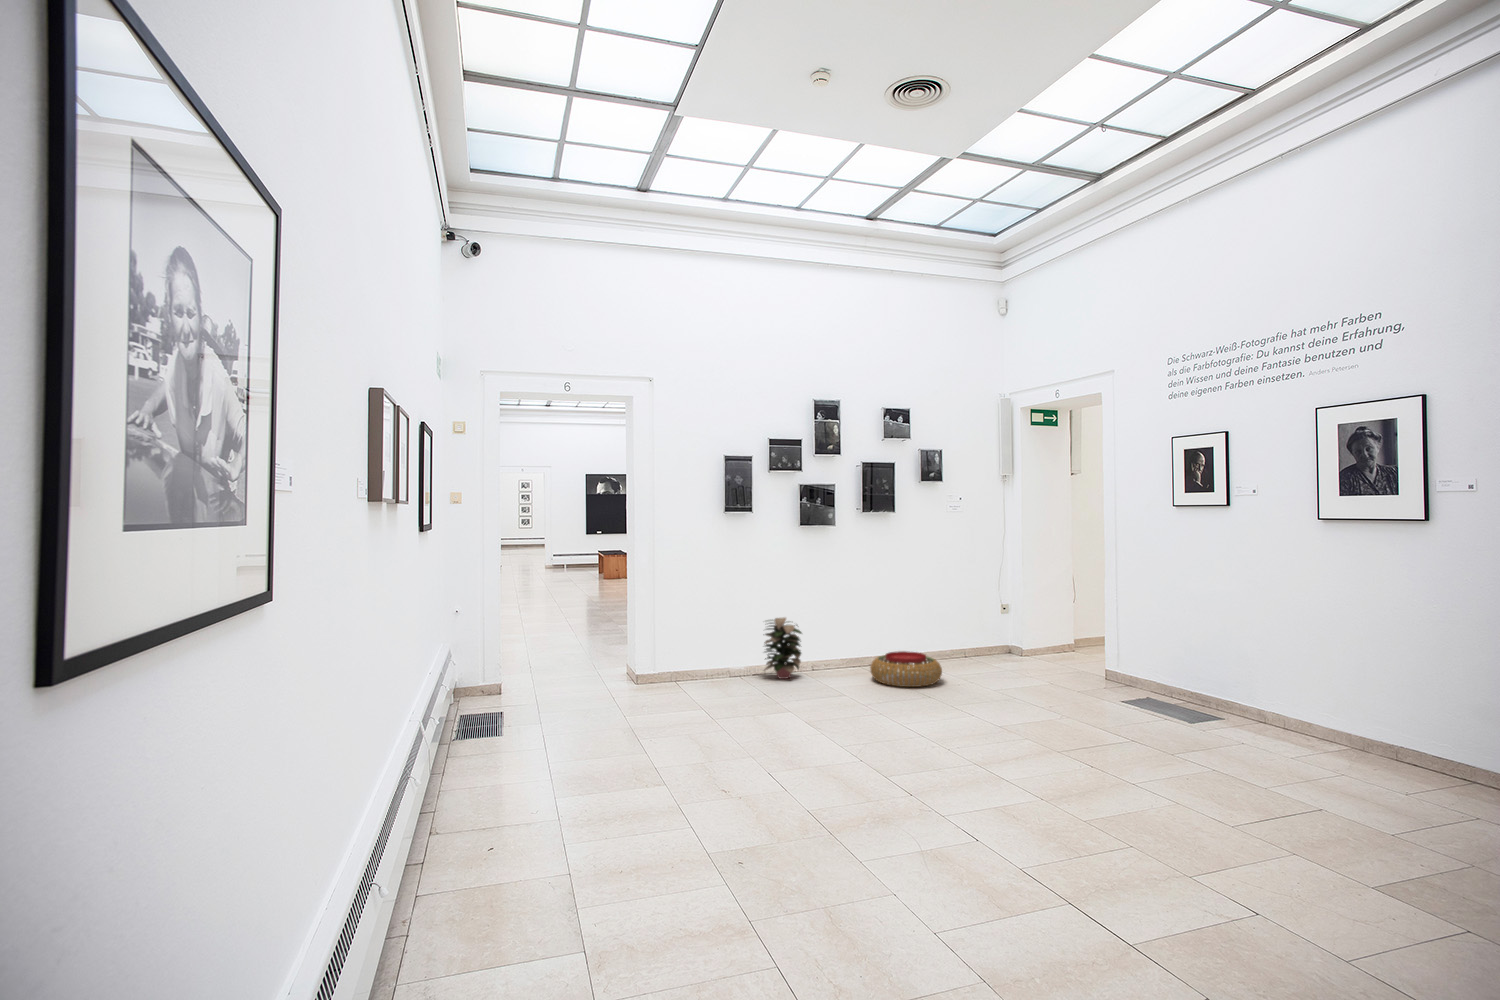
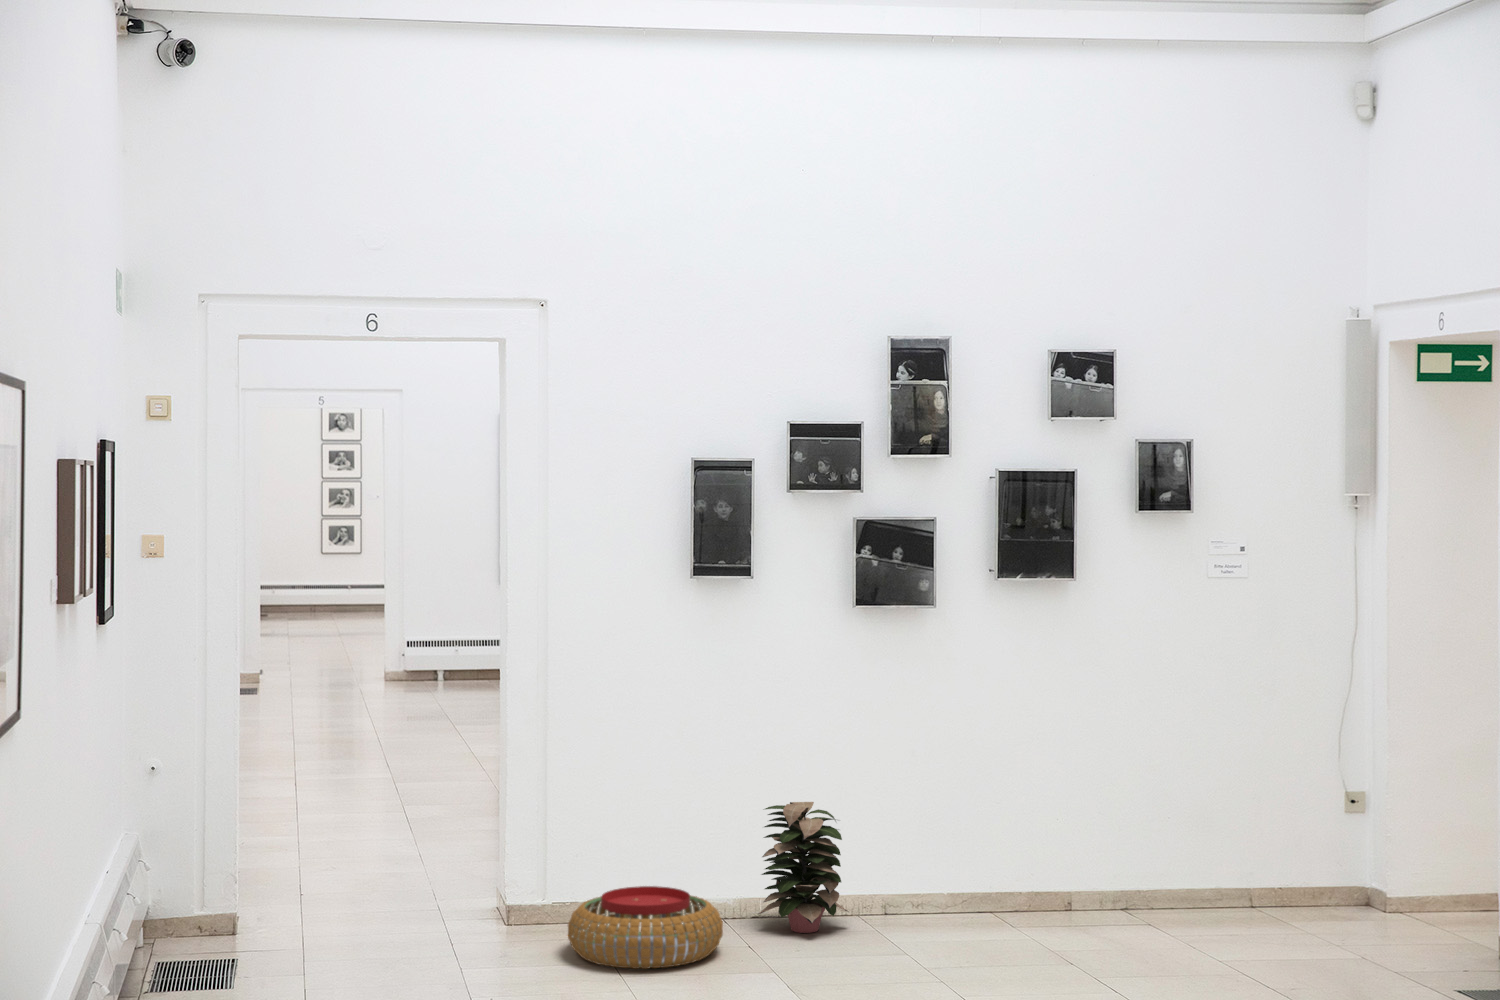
pouf: present [870,651,942,687] -> present [568,886,723,969]

